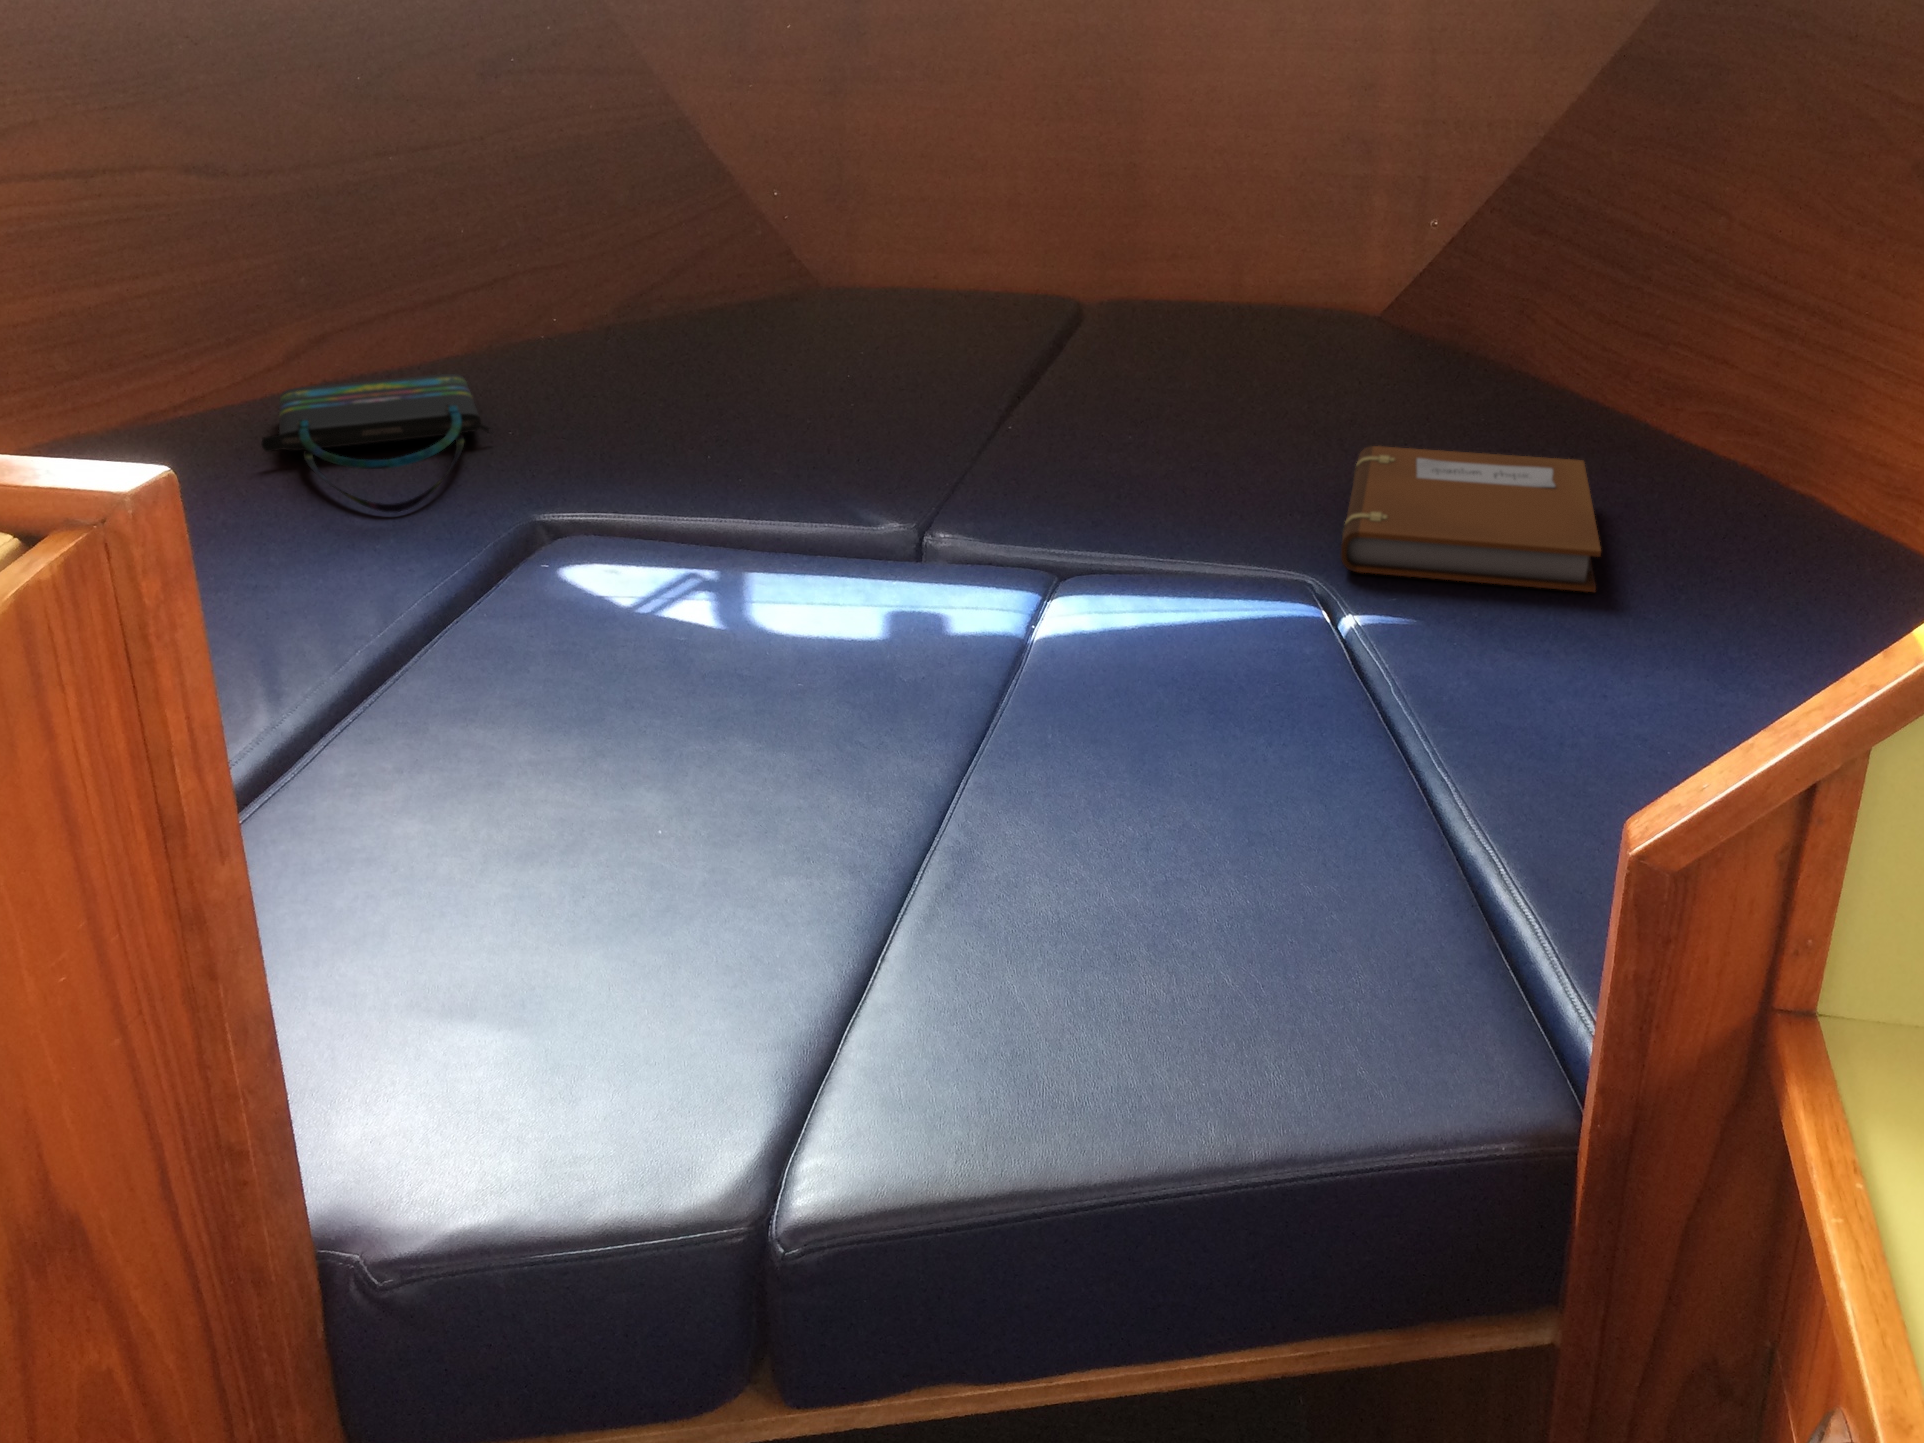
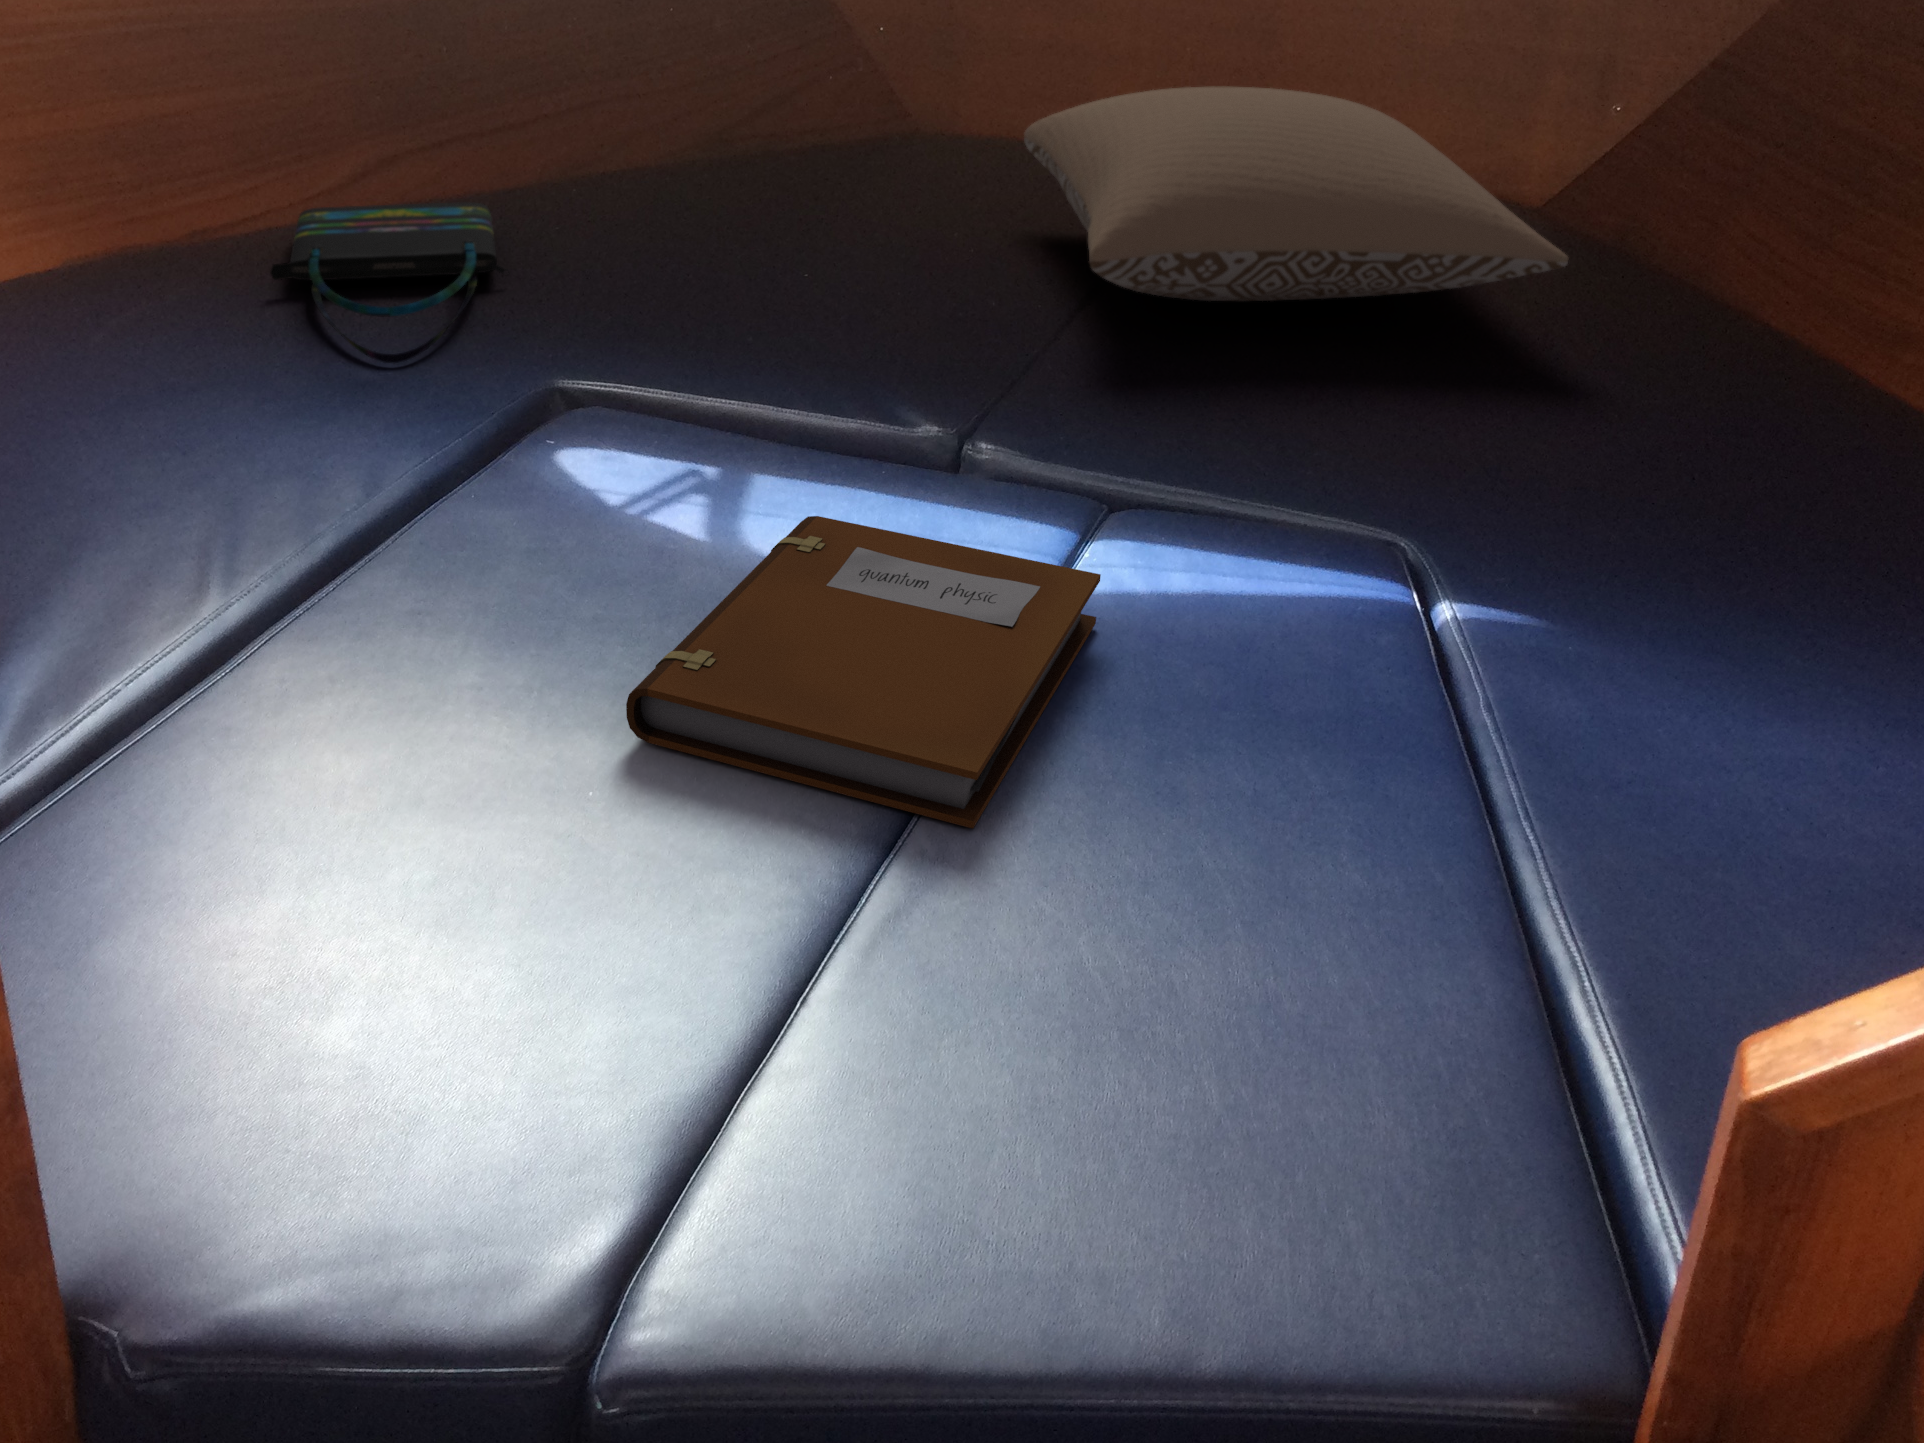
pillow: none [953,224,1428,406] -> present [1024,87,1569,301]
notebook: present [1341,446,1601,592] -> present [626,516,1101,828]

